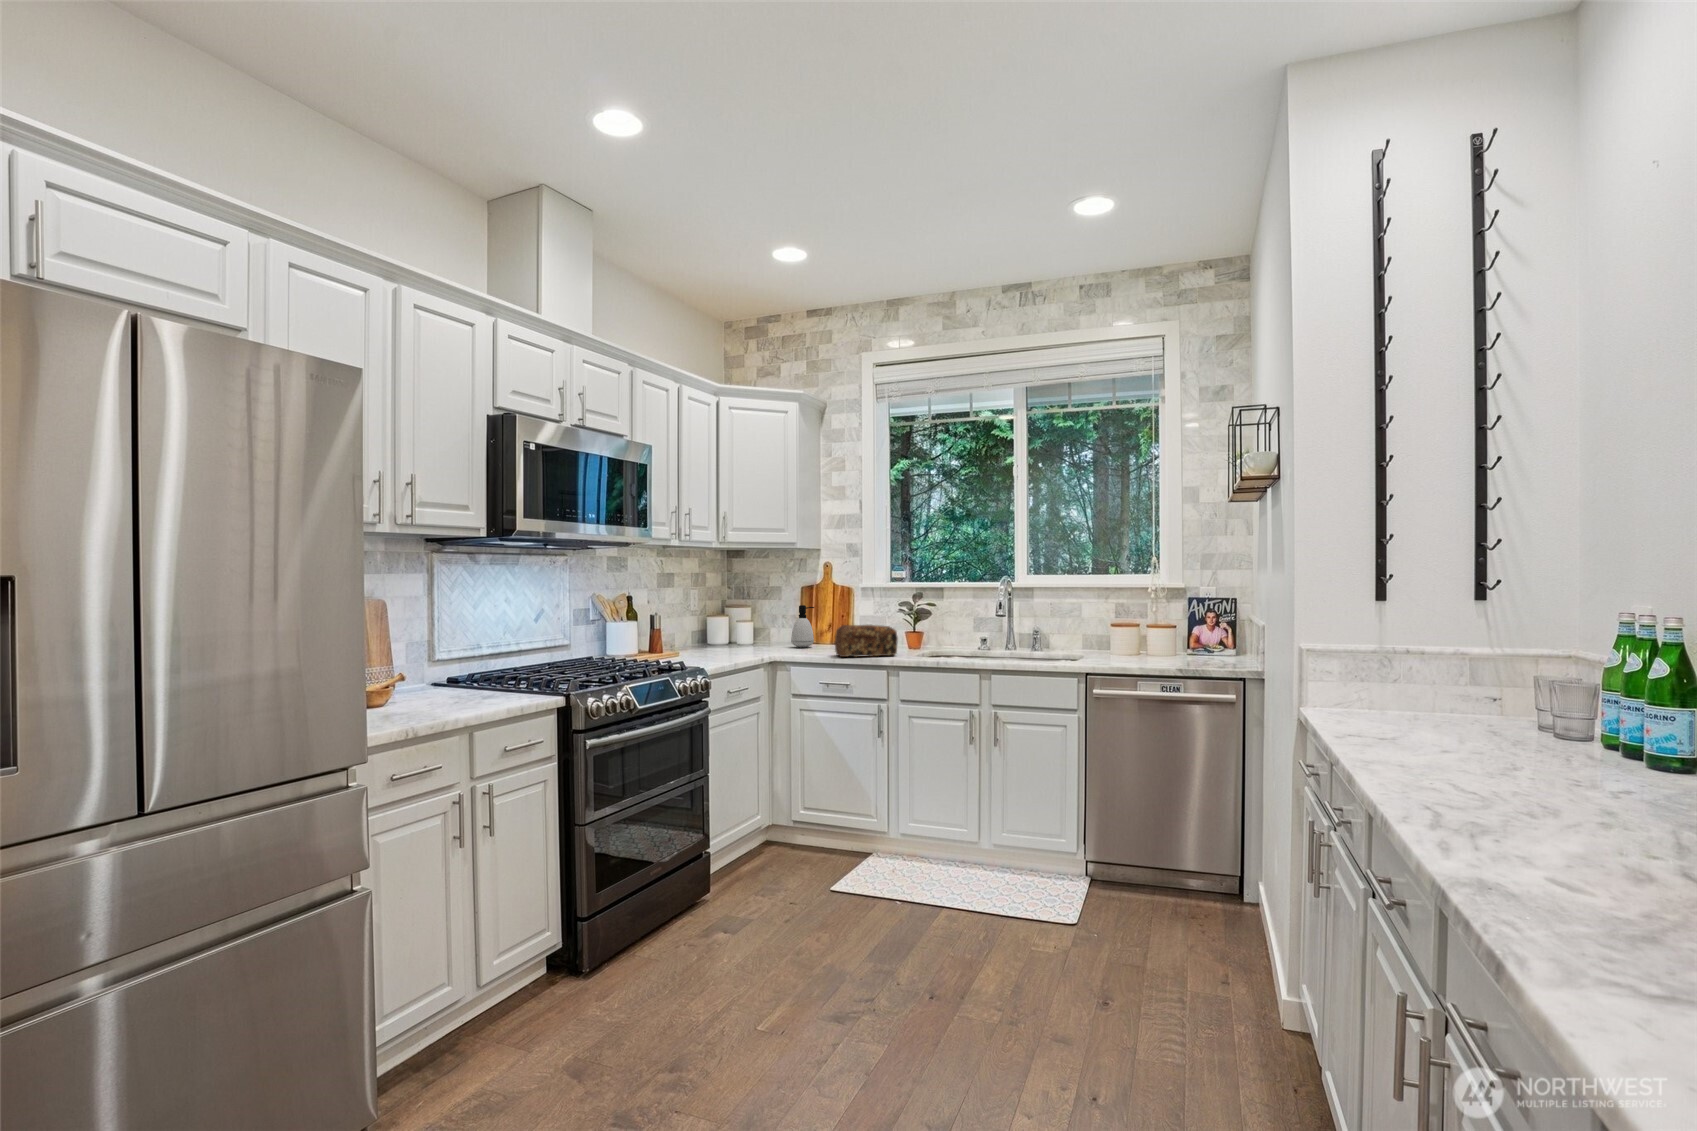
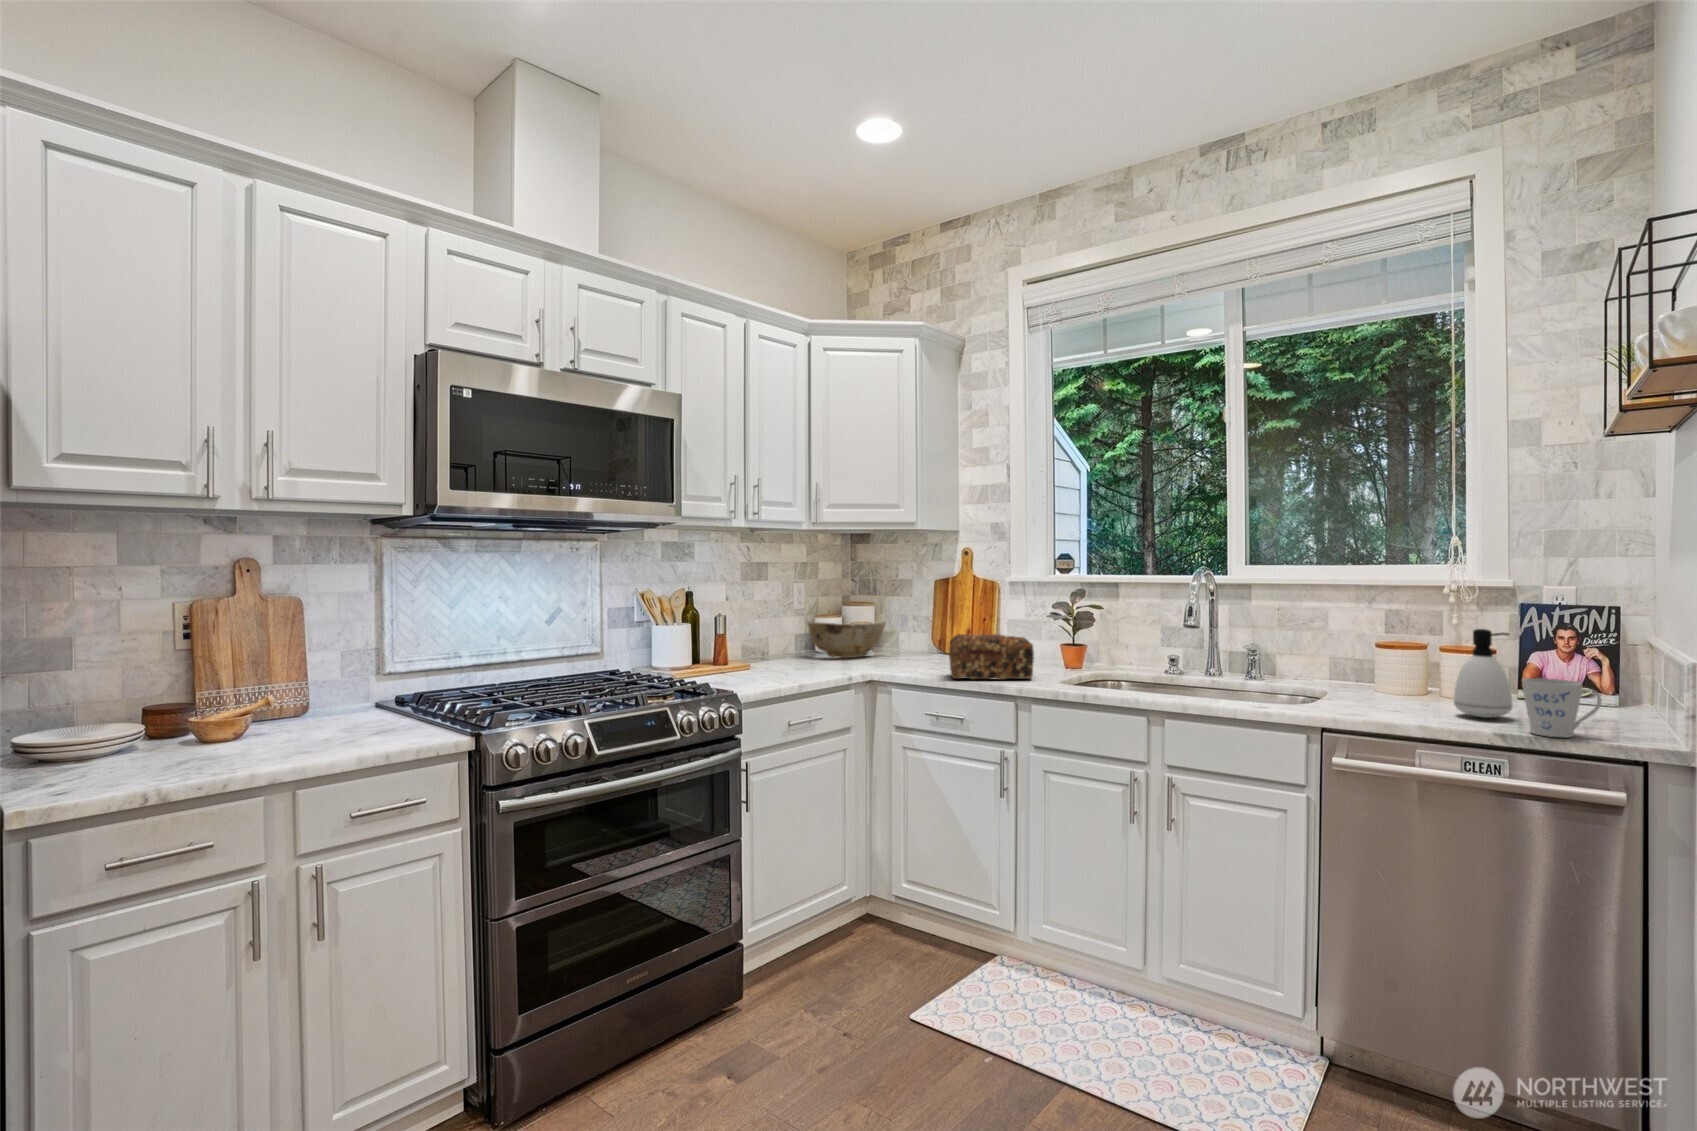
soap dispenser: present [791,605,814,647] -> present [1454,629,1512,718]
bowl: none [706,618,769,648] -> present [807,621,886,658]
mug: none [1190,638,1227,670] -> present [1522,678,1601,738]

